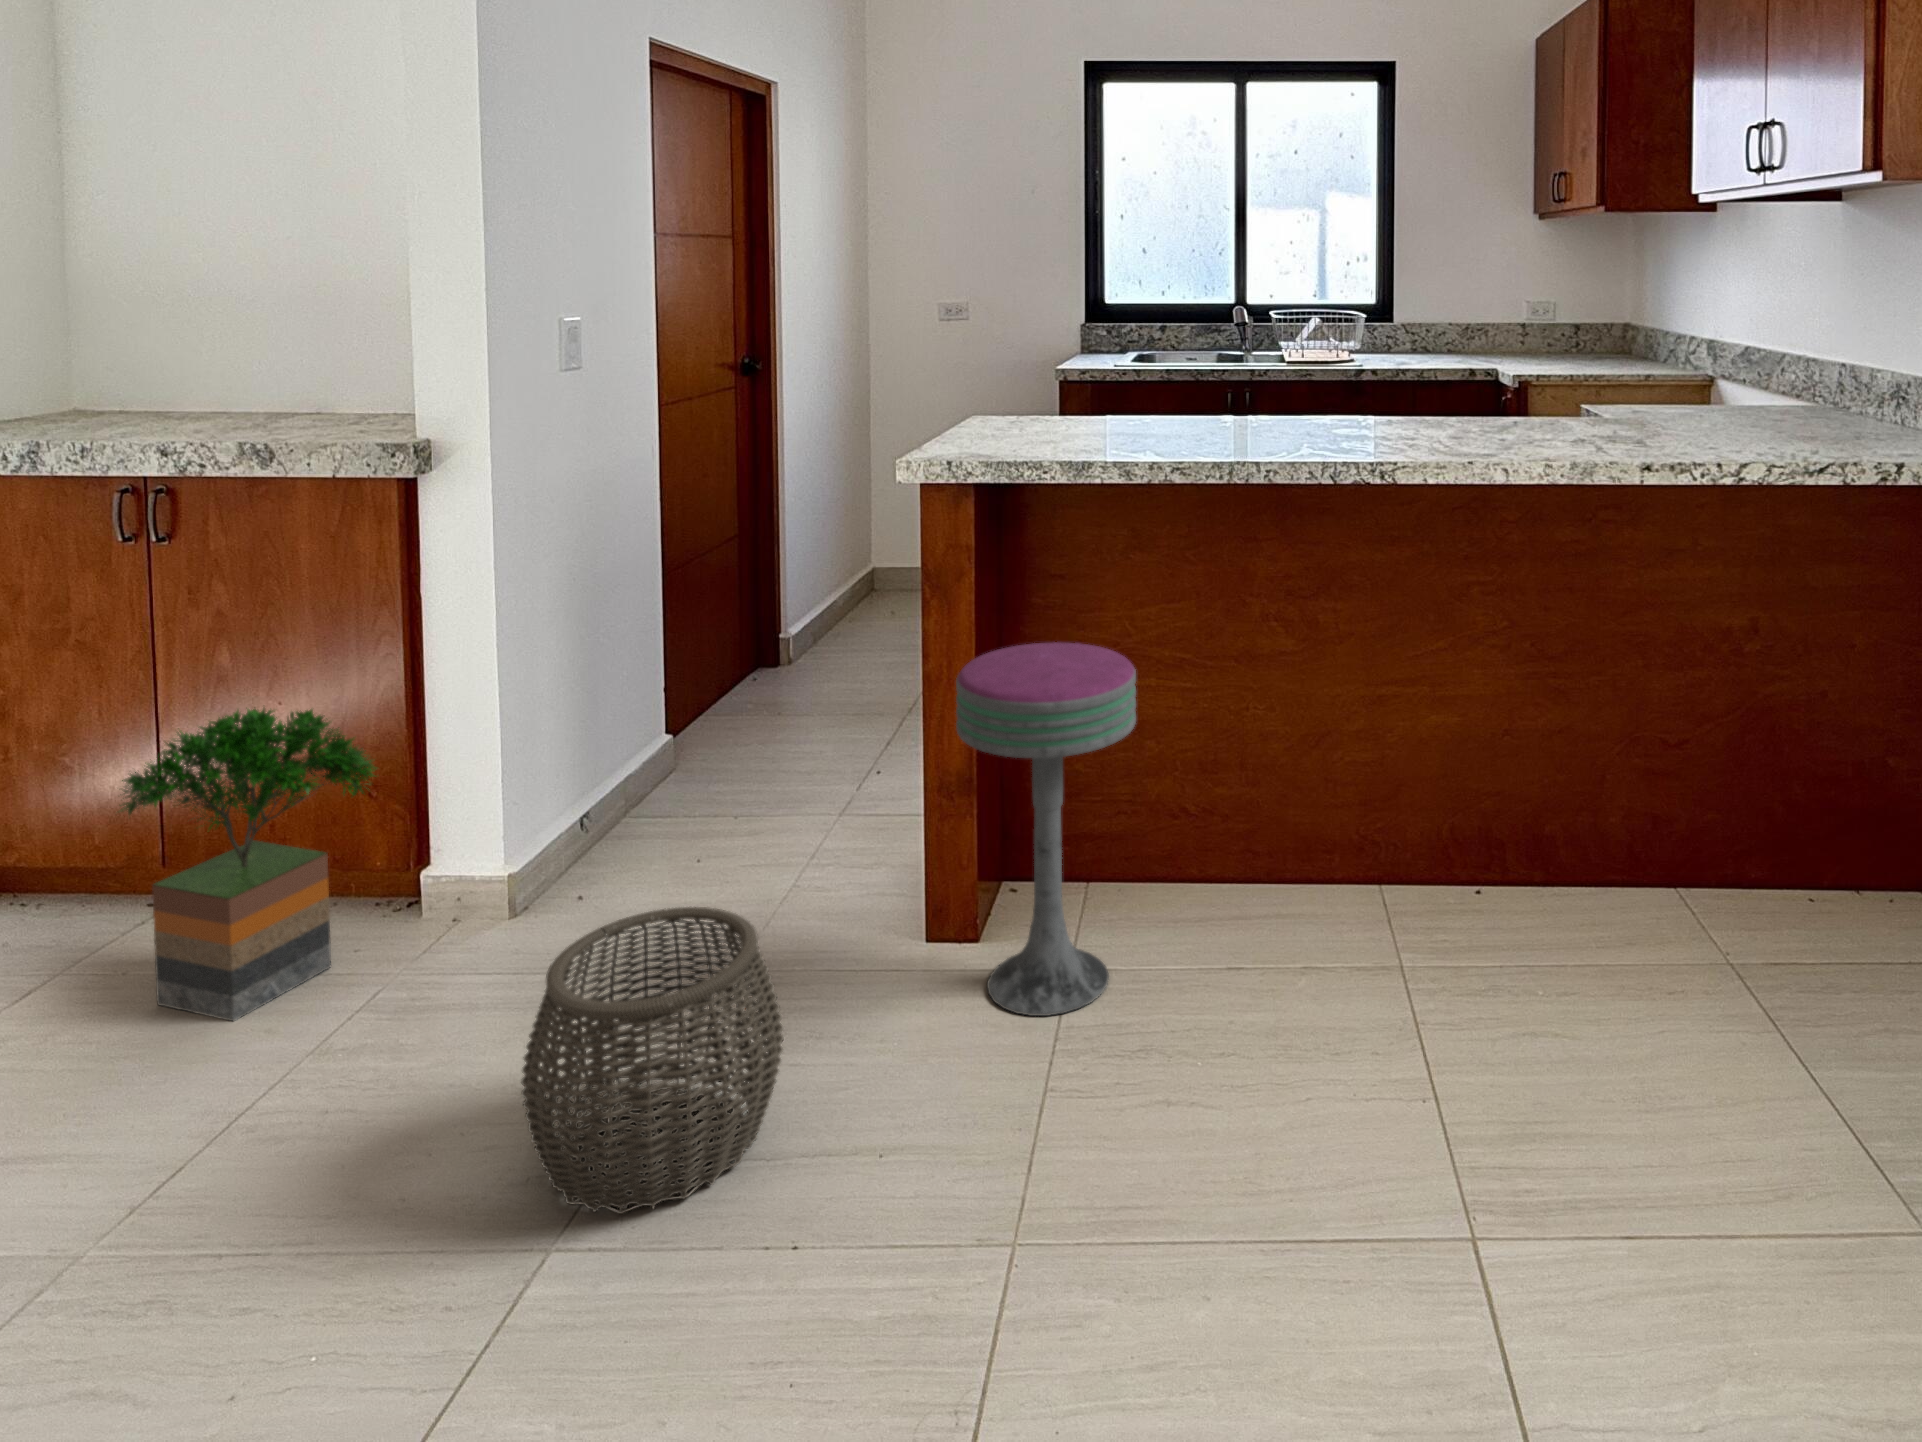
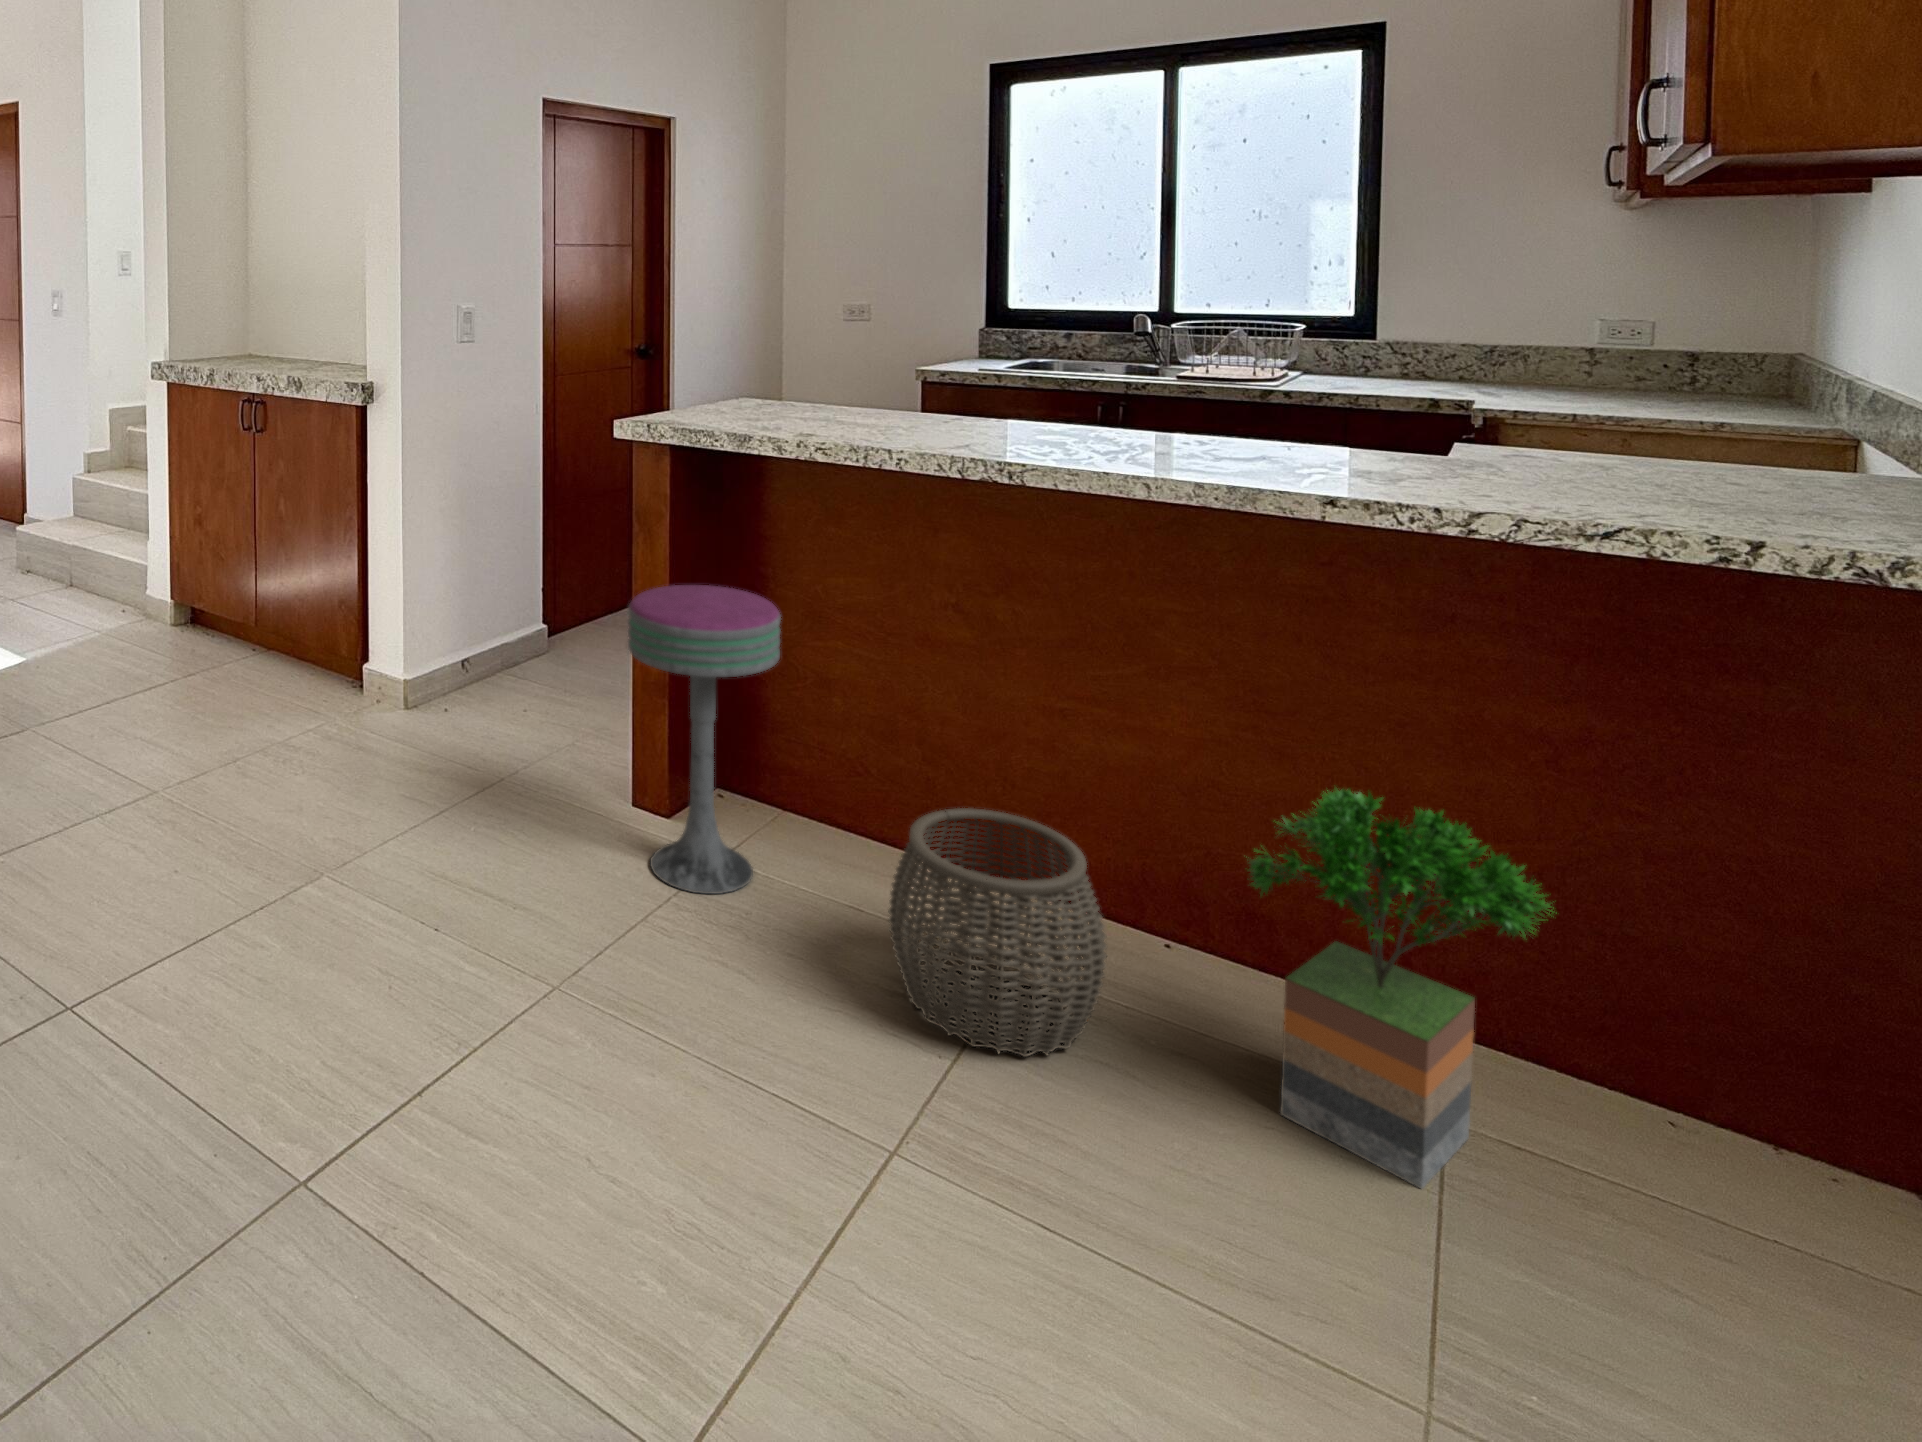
potted tree: present [120,708,377,1021] -> present [1246,789,1550,1189]
woven basket: present [521,907,784,1214] -> present [888,808,1107,1057]

